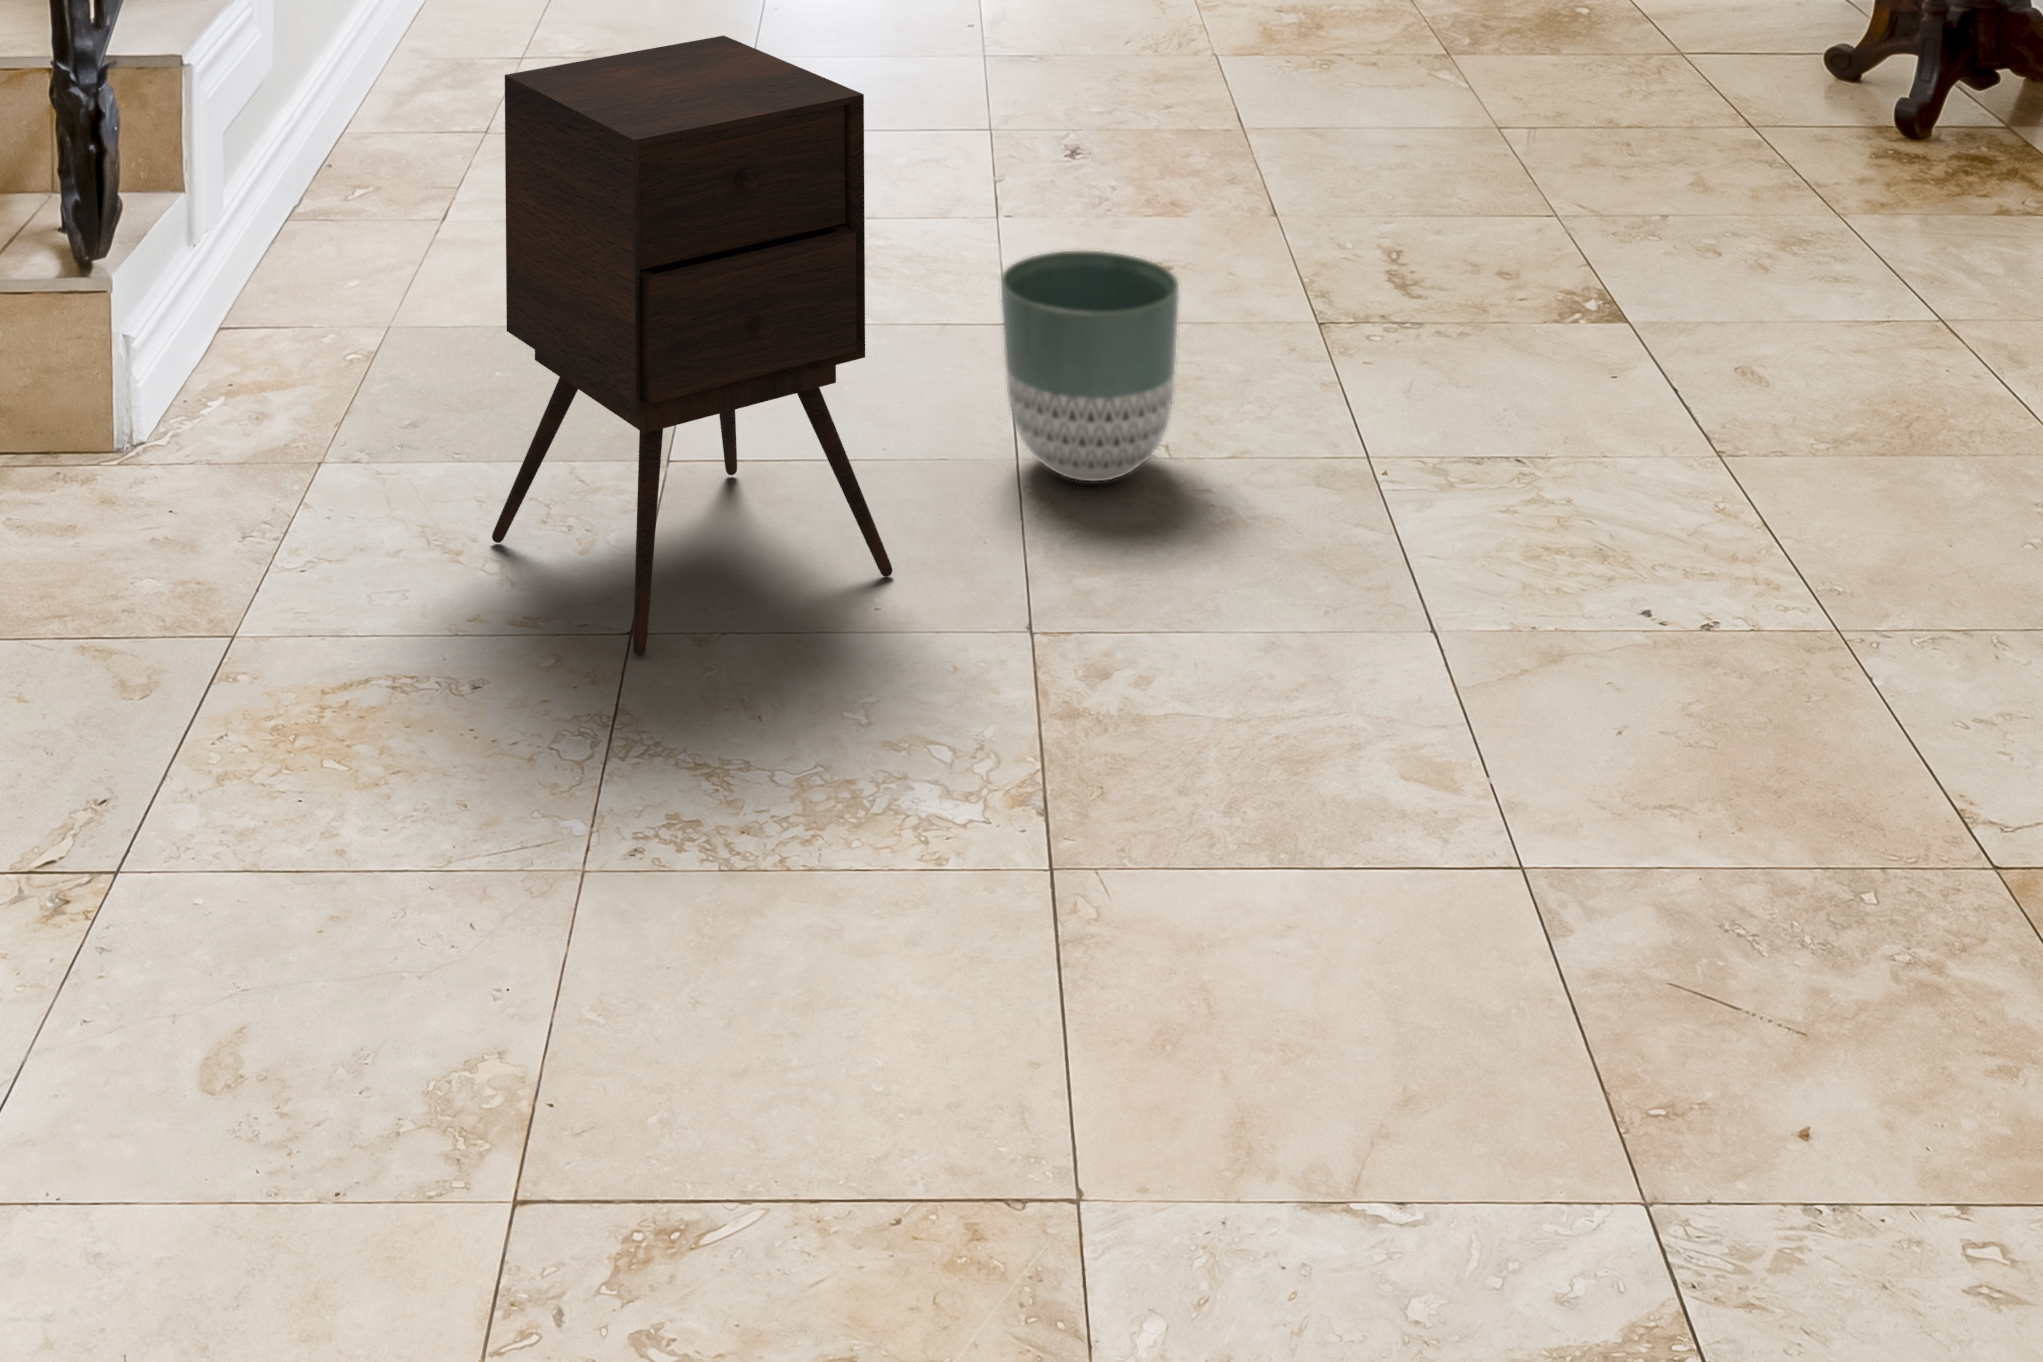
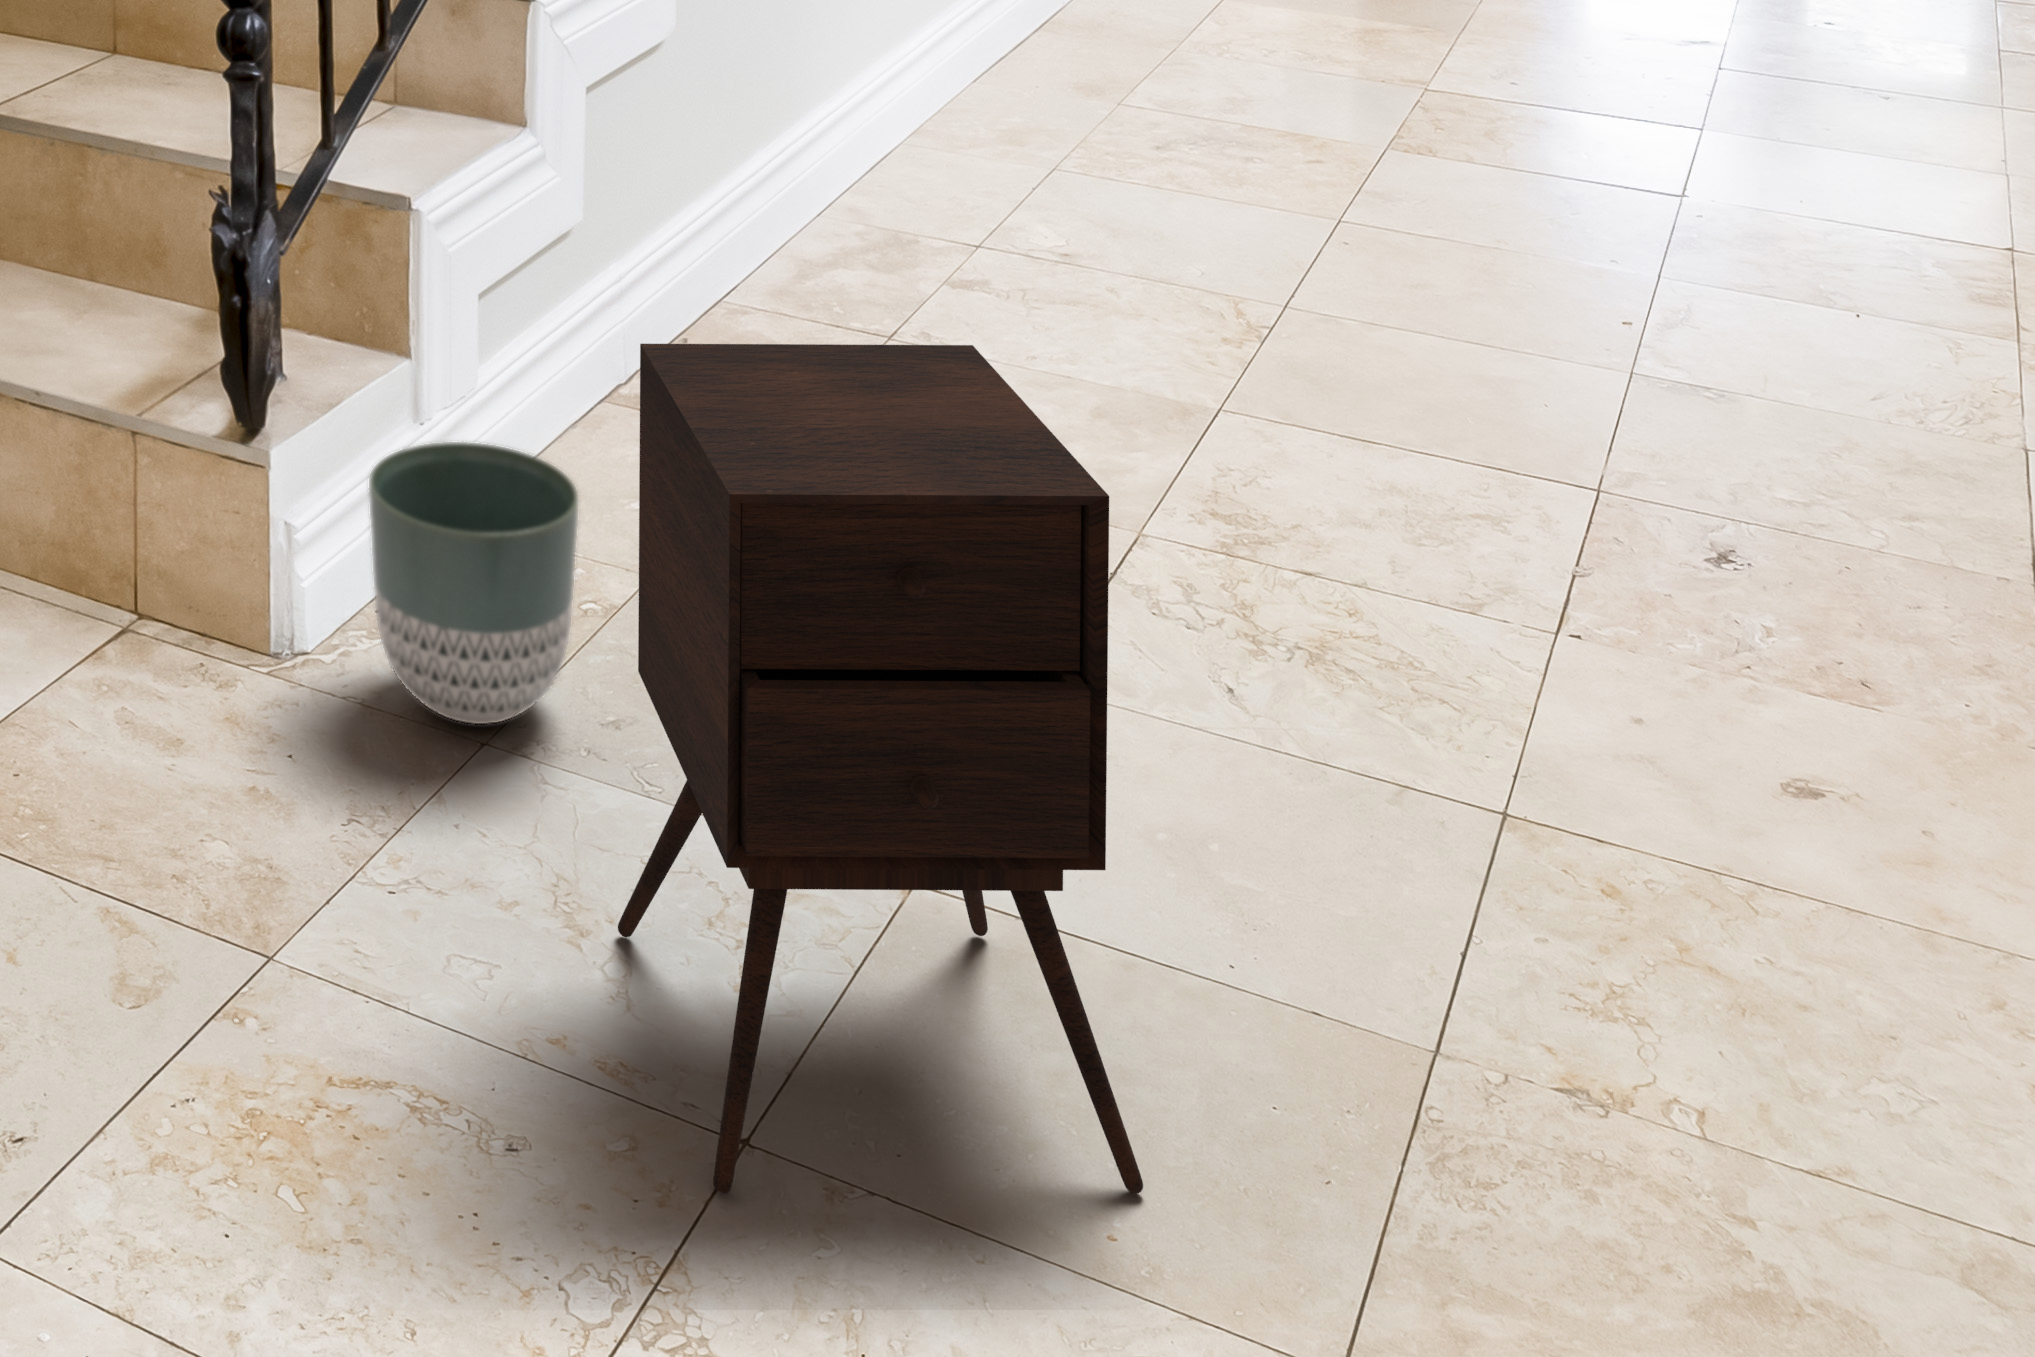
planter: present [1001,251,1179,481] -> present [369,442,578,724]

